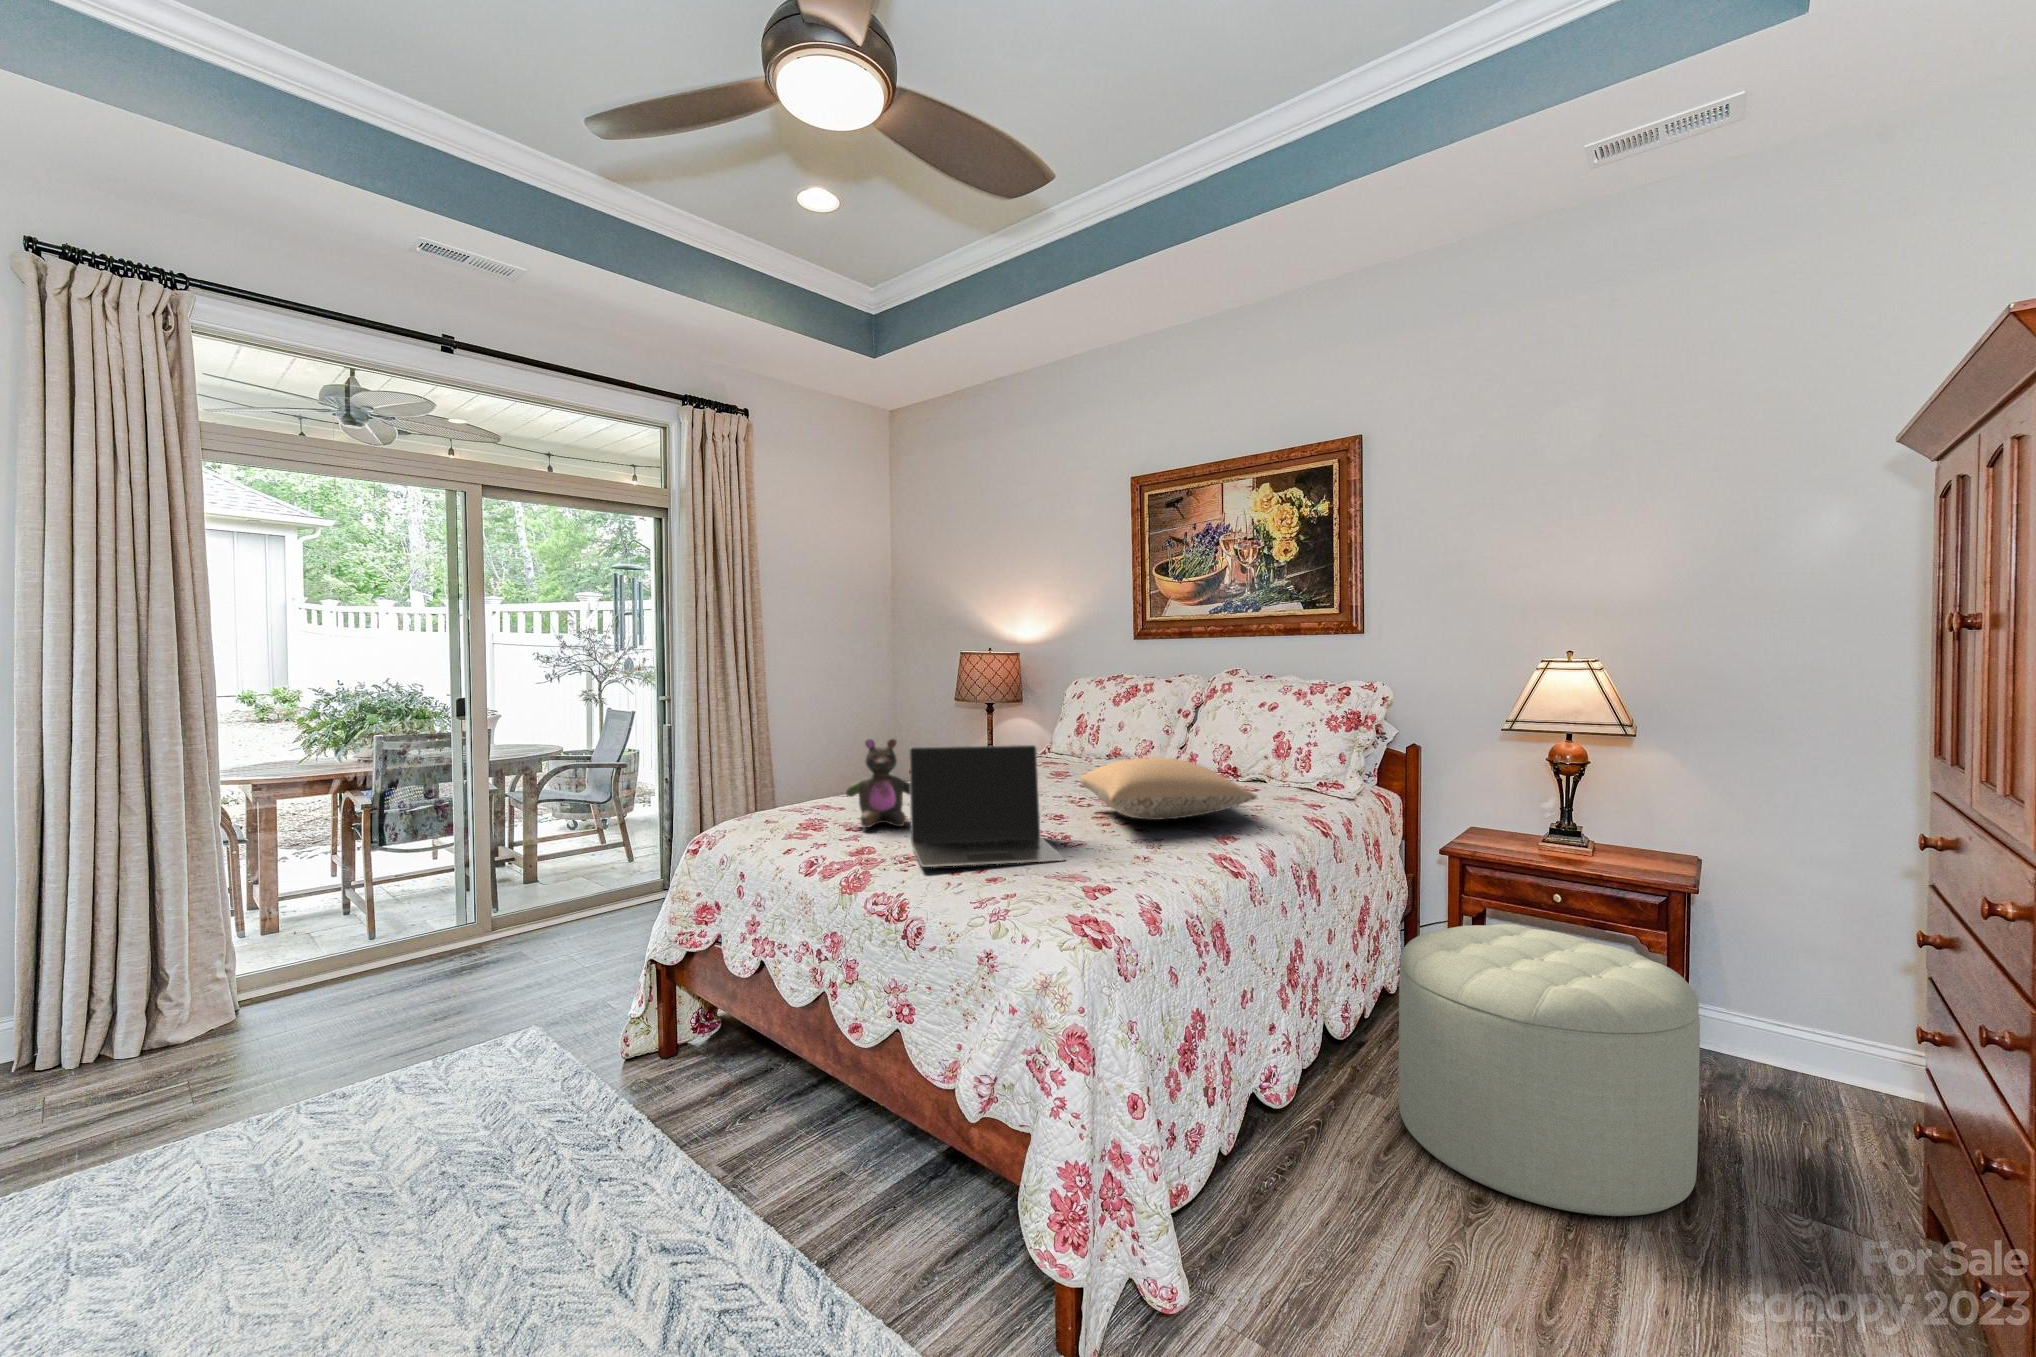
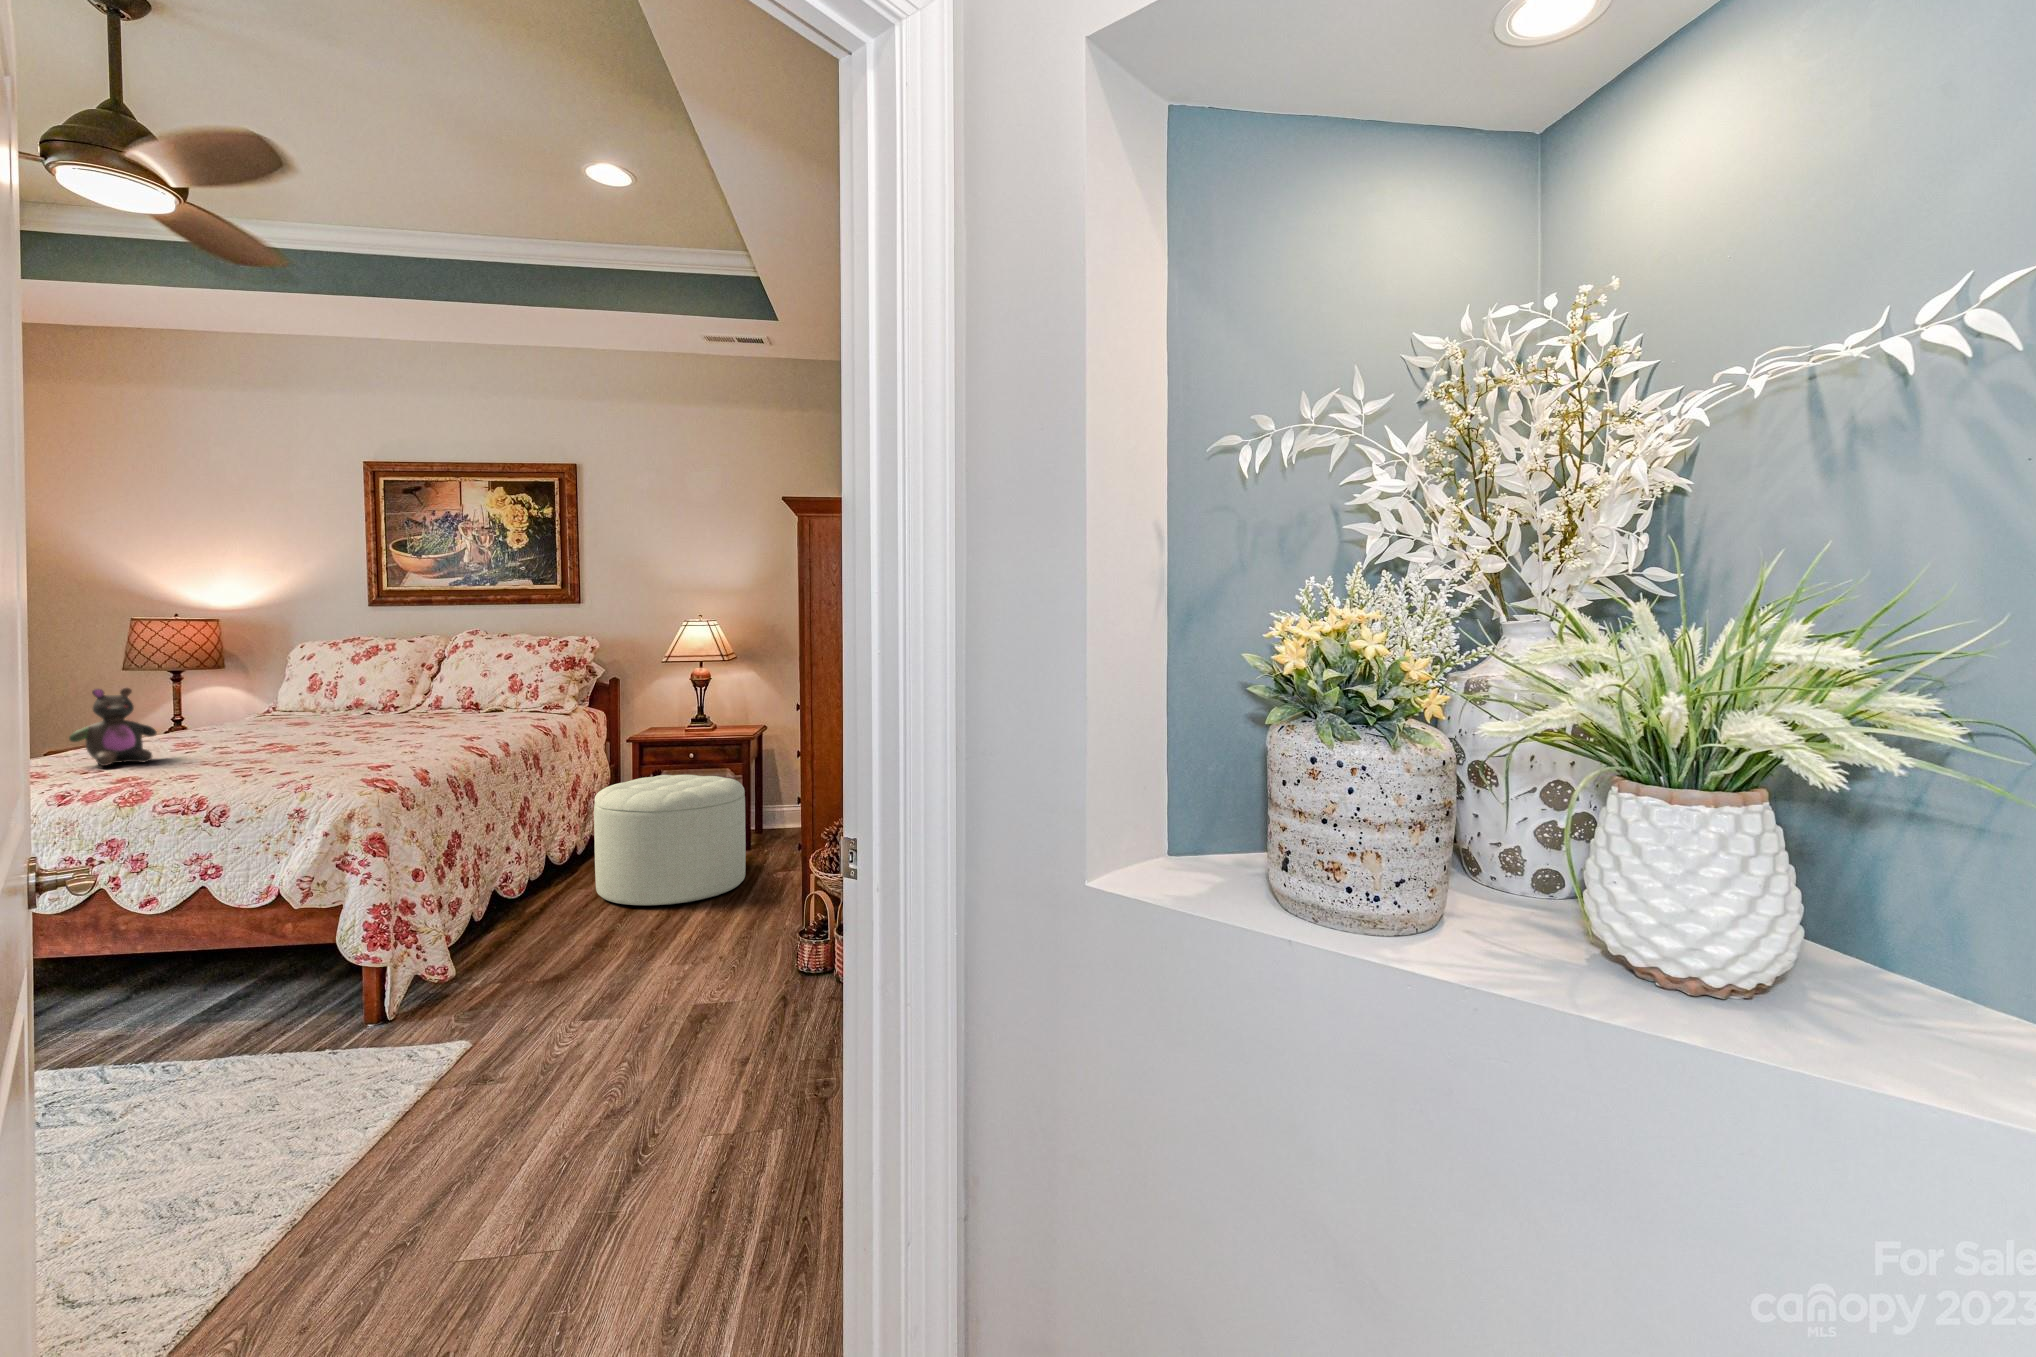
laptop: present [909,745,1064,867] -> none [166,685,340,776]
pillow: present [1080,757,1257,820] -> none [337,692,495,736]

